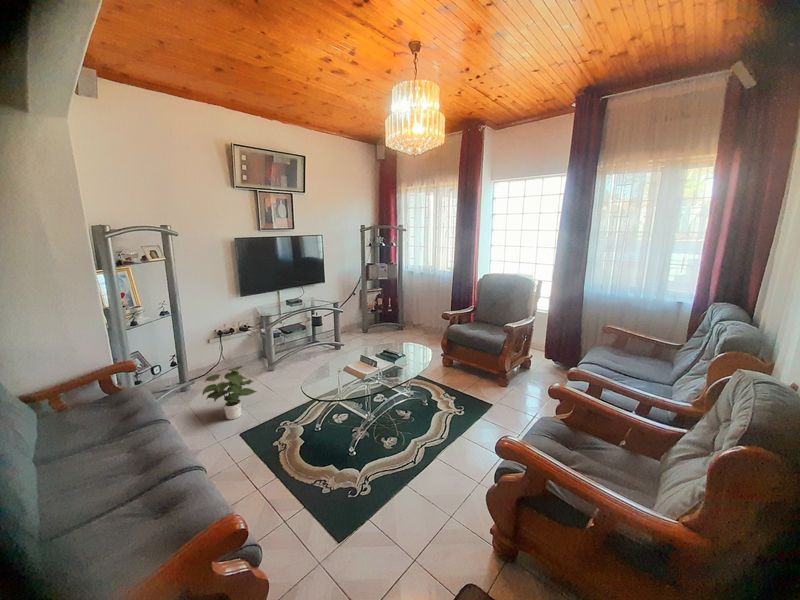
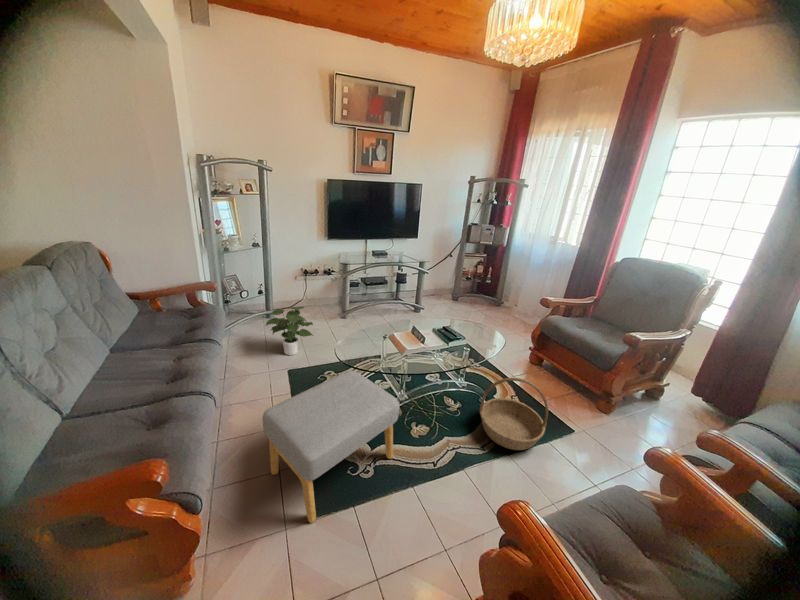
basket: none [429,375,478,432] -> present [480,378,548,450]
footstool: none [267,407,381,549] -> present [263,370,399,523]

